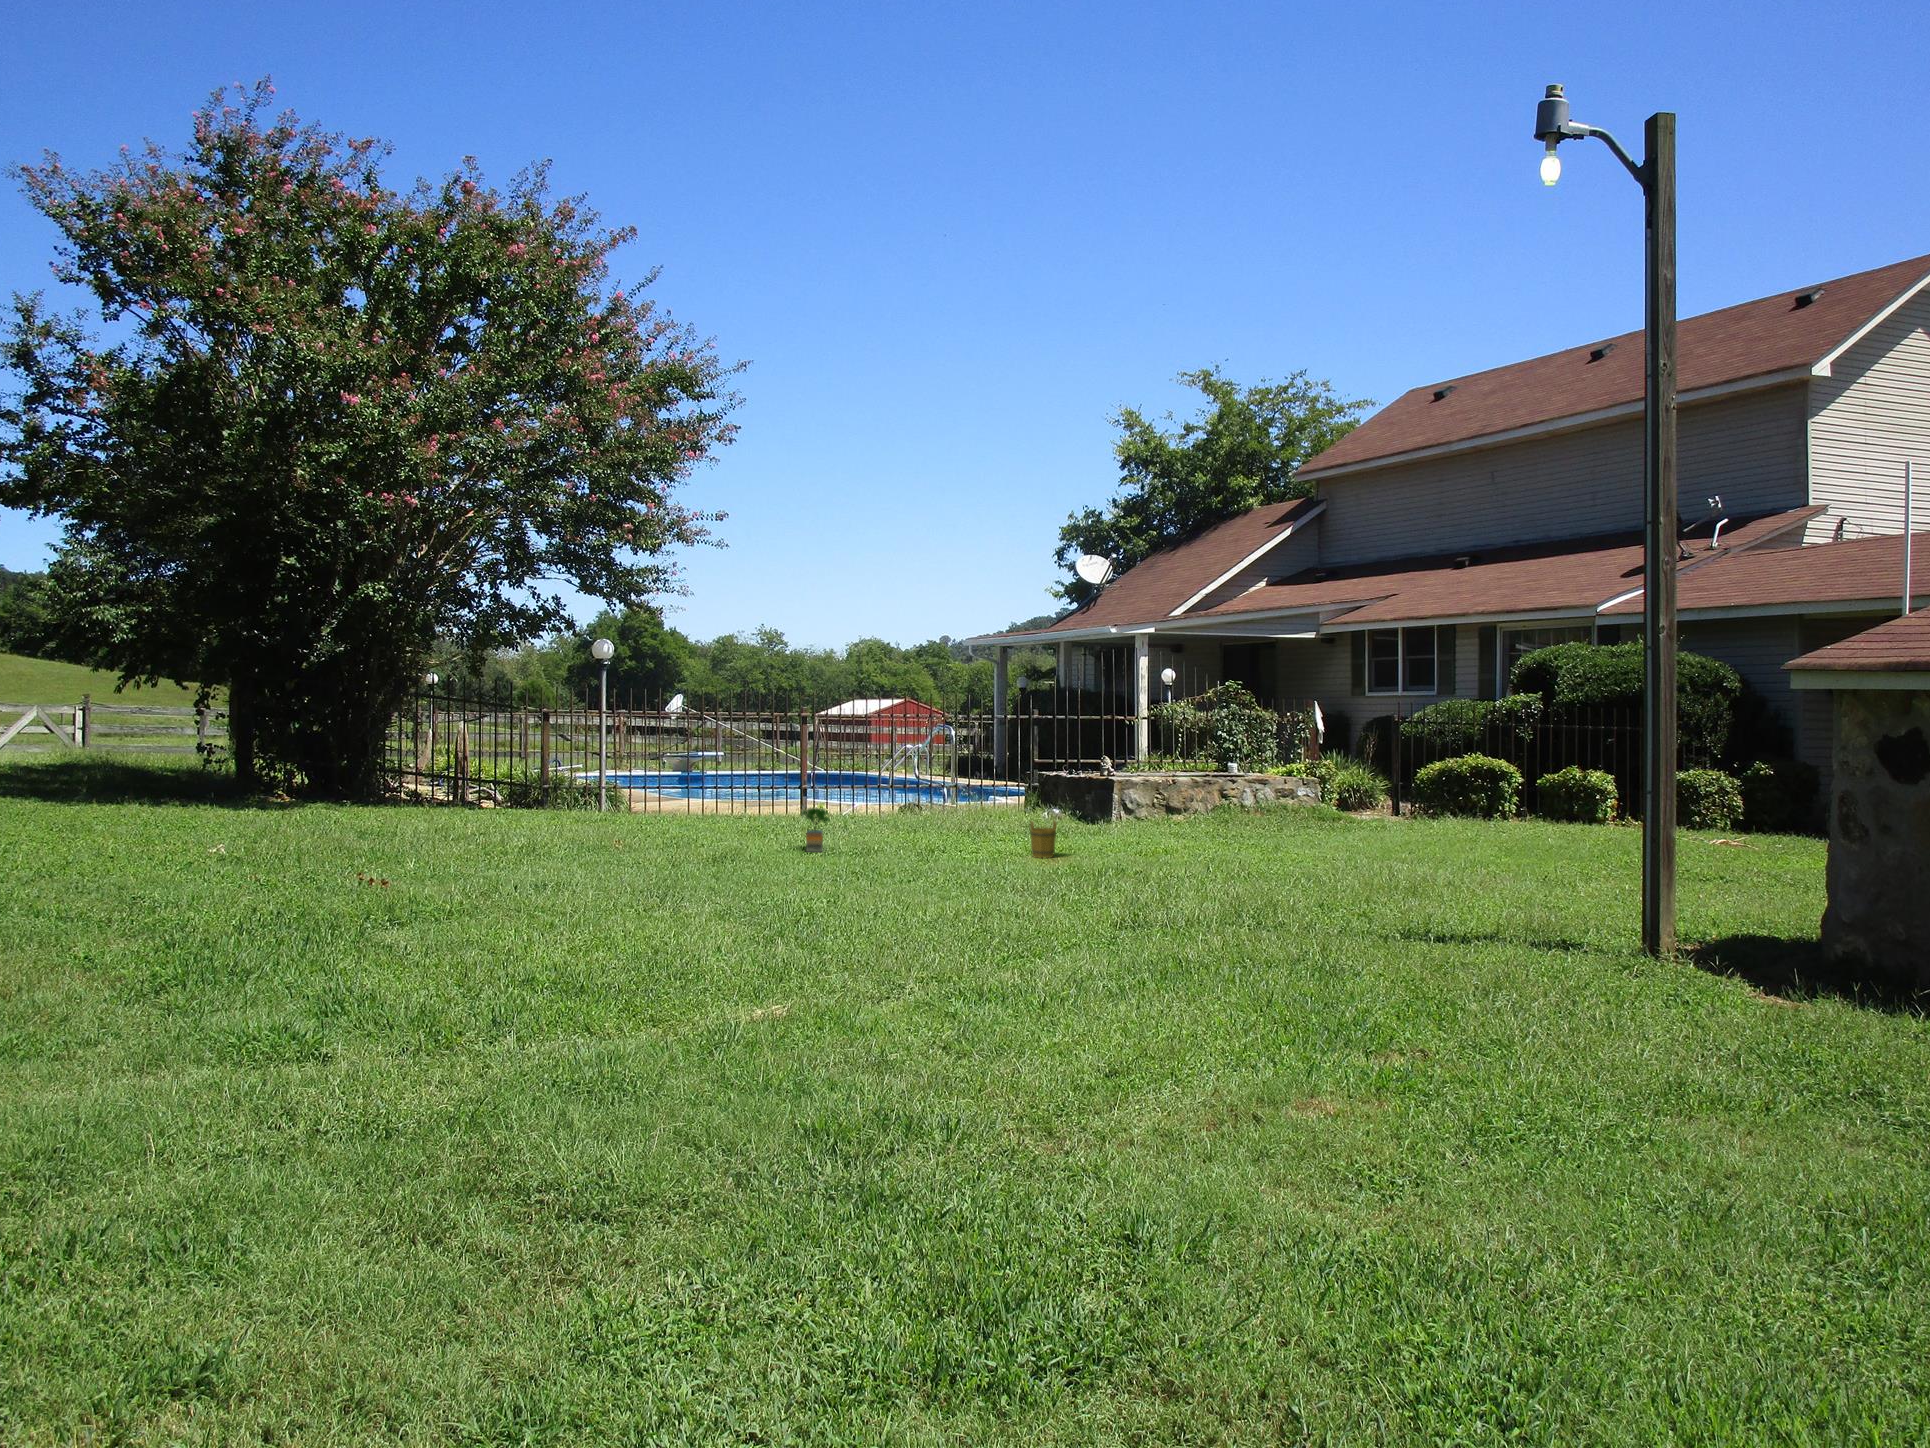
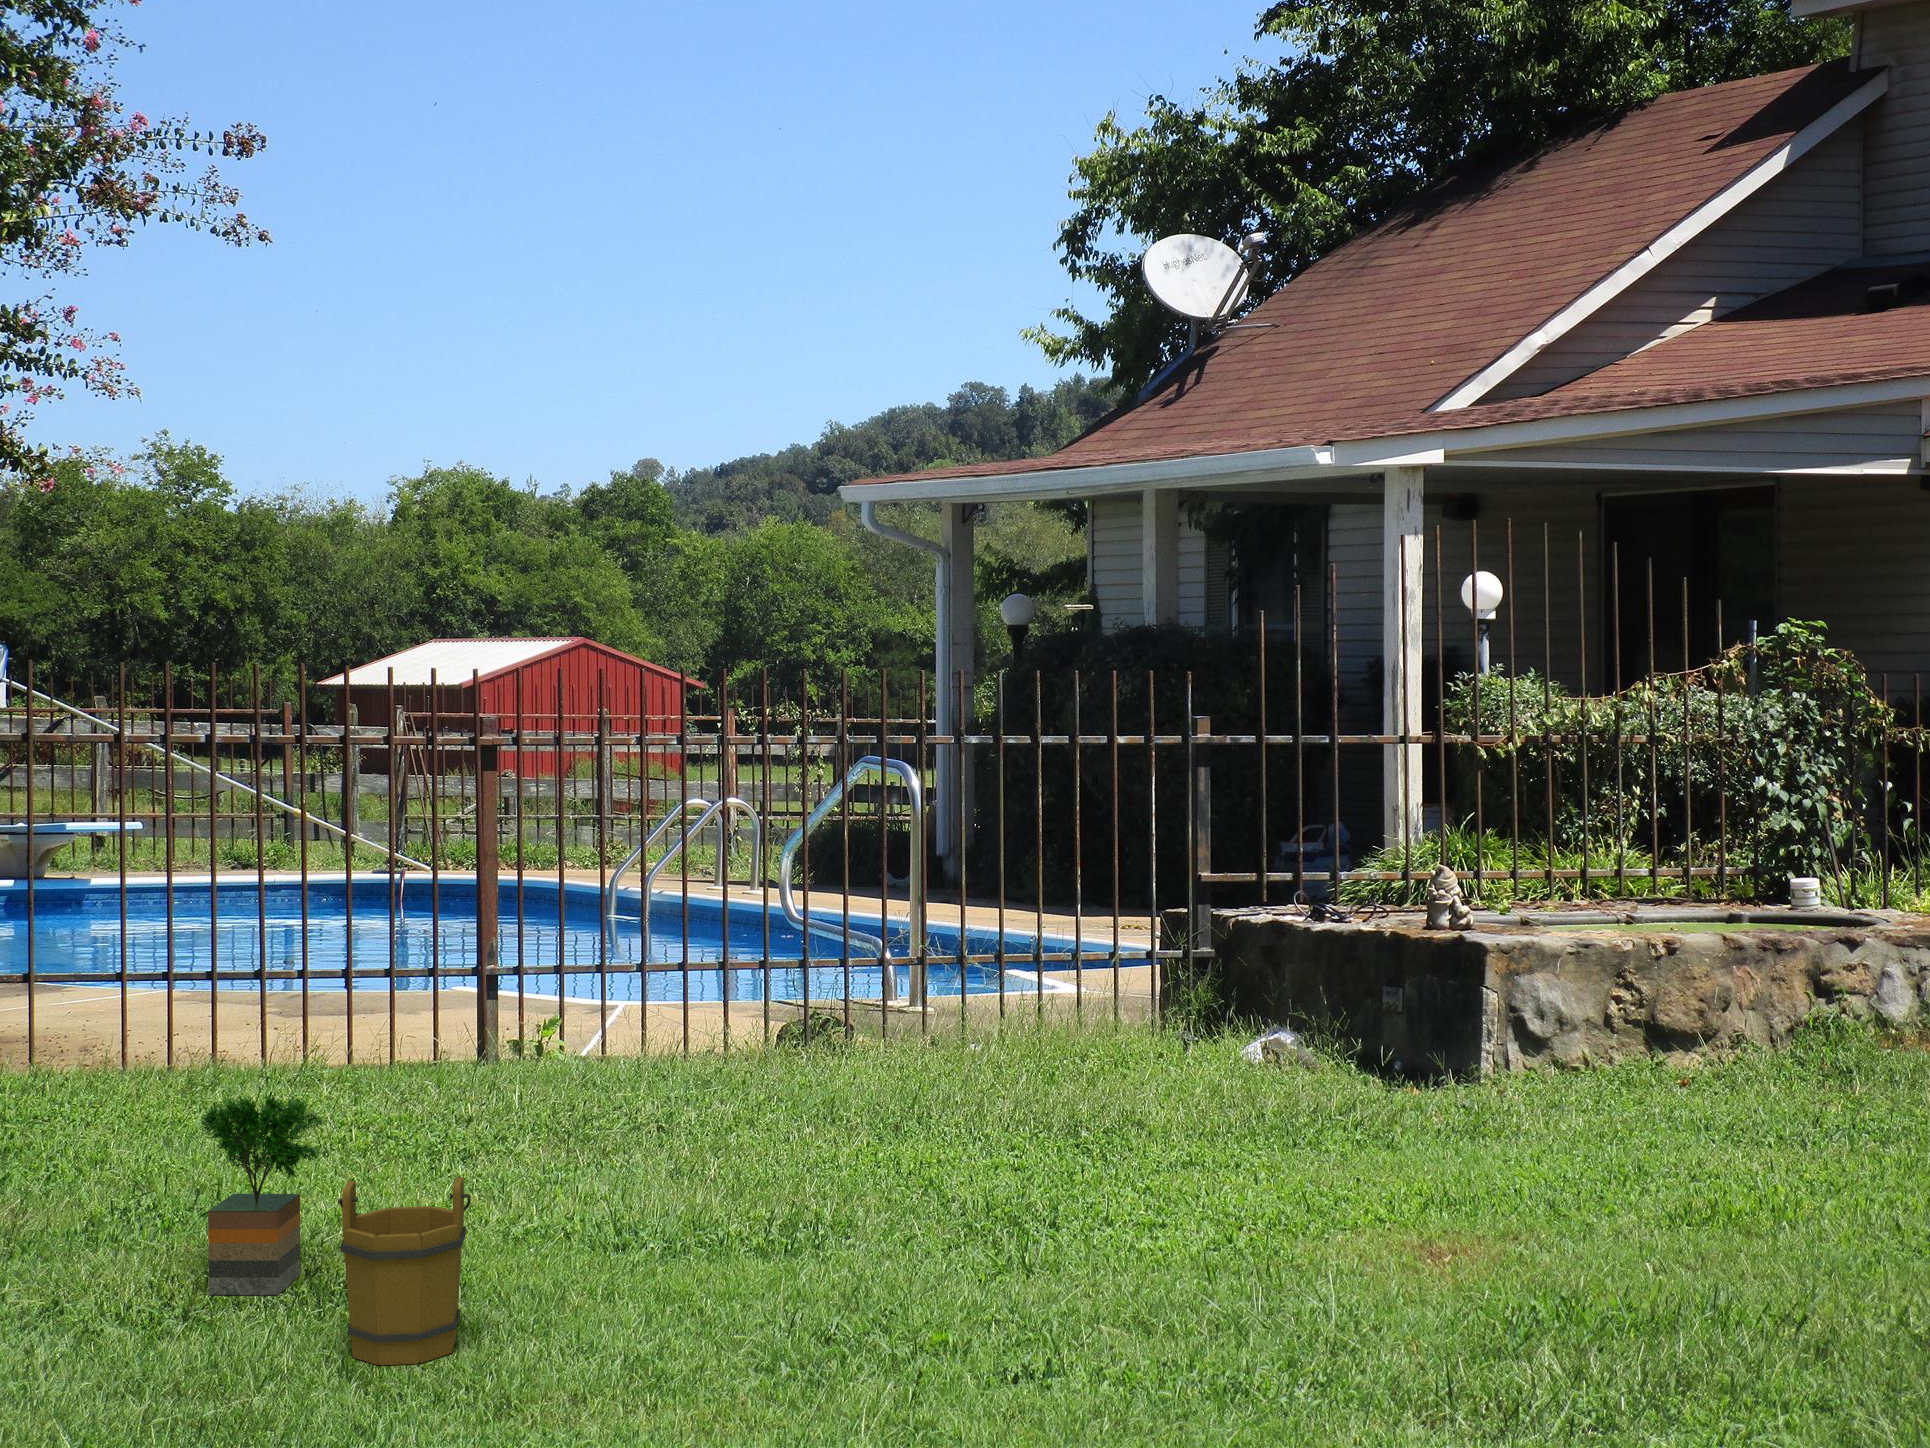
bucket: present [1030,821,1056,858] -> present [338,1177,471,1365]

